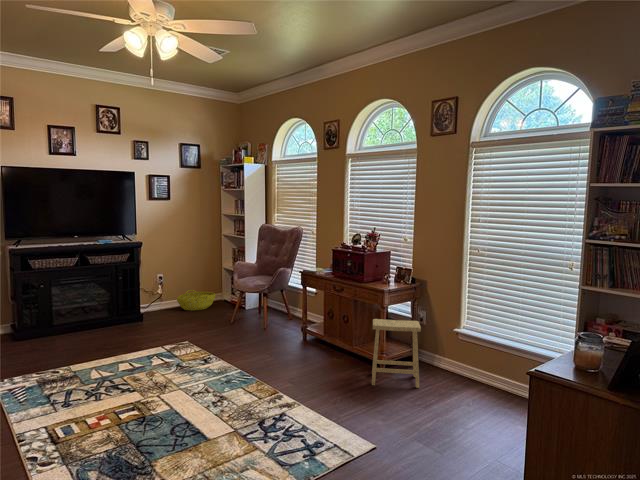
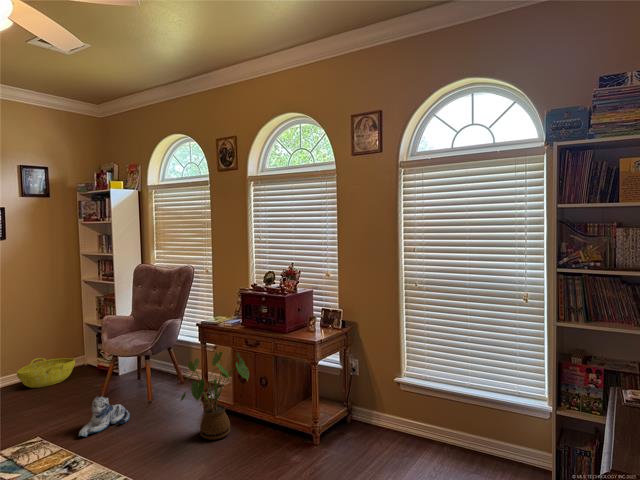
house plant: none [282,293,334,358] -> present [181,352,249,440]
plush toy: none [214,317,250,344] -> present [78,396,130,437]
footstool: present [372,319,421,388] -> none [303,375,367,467]

